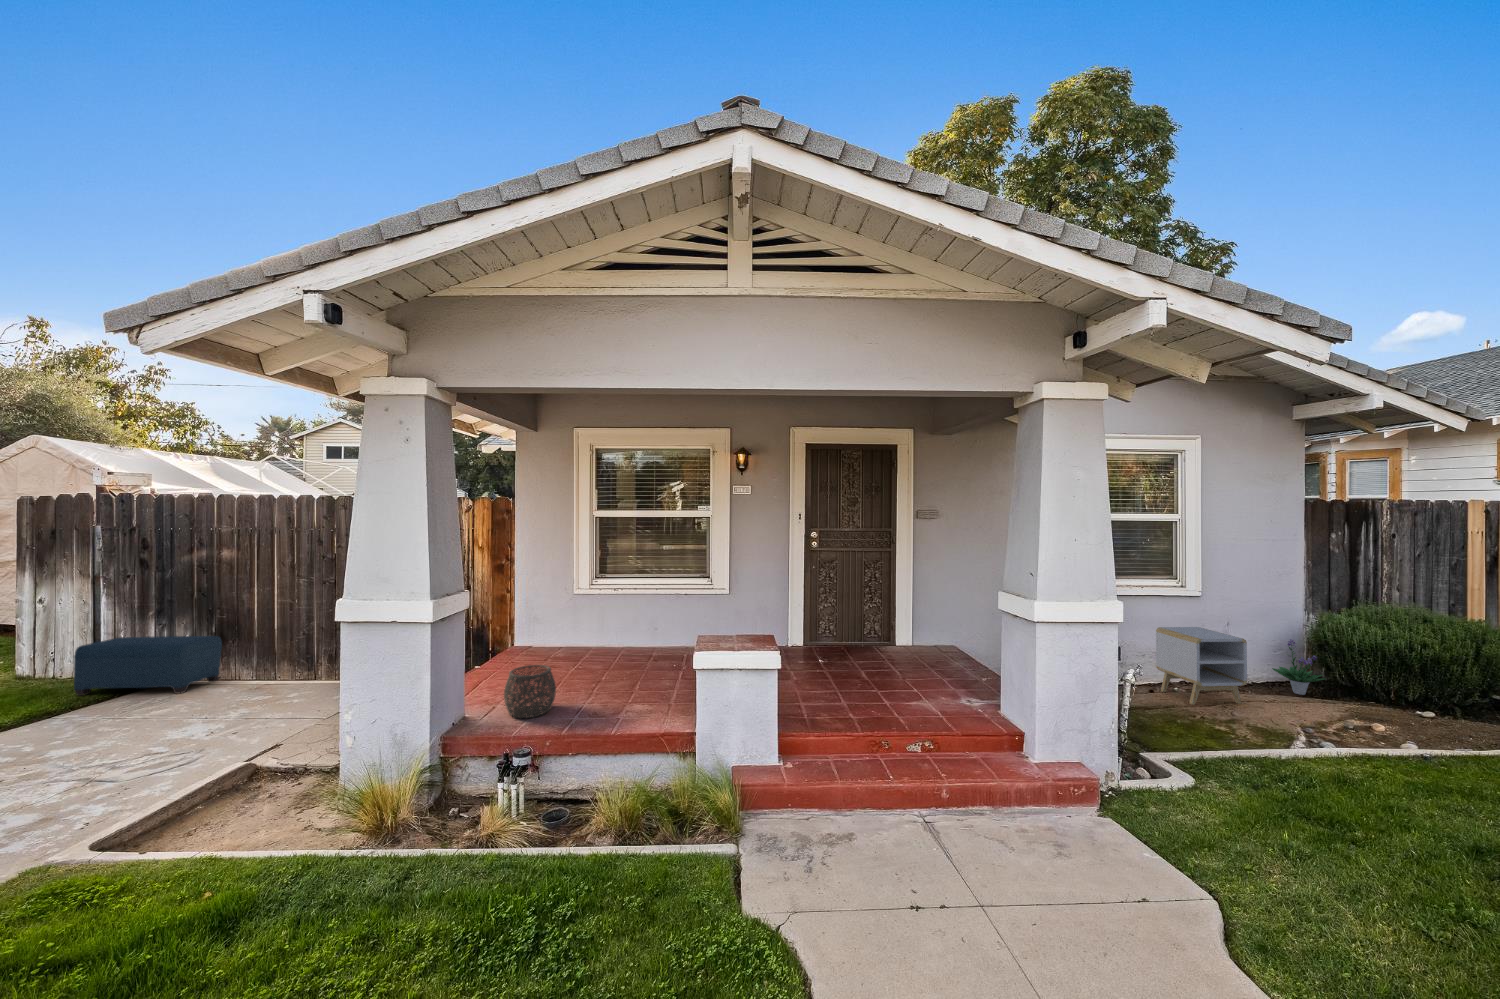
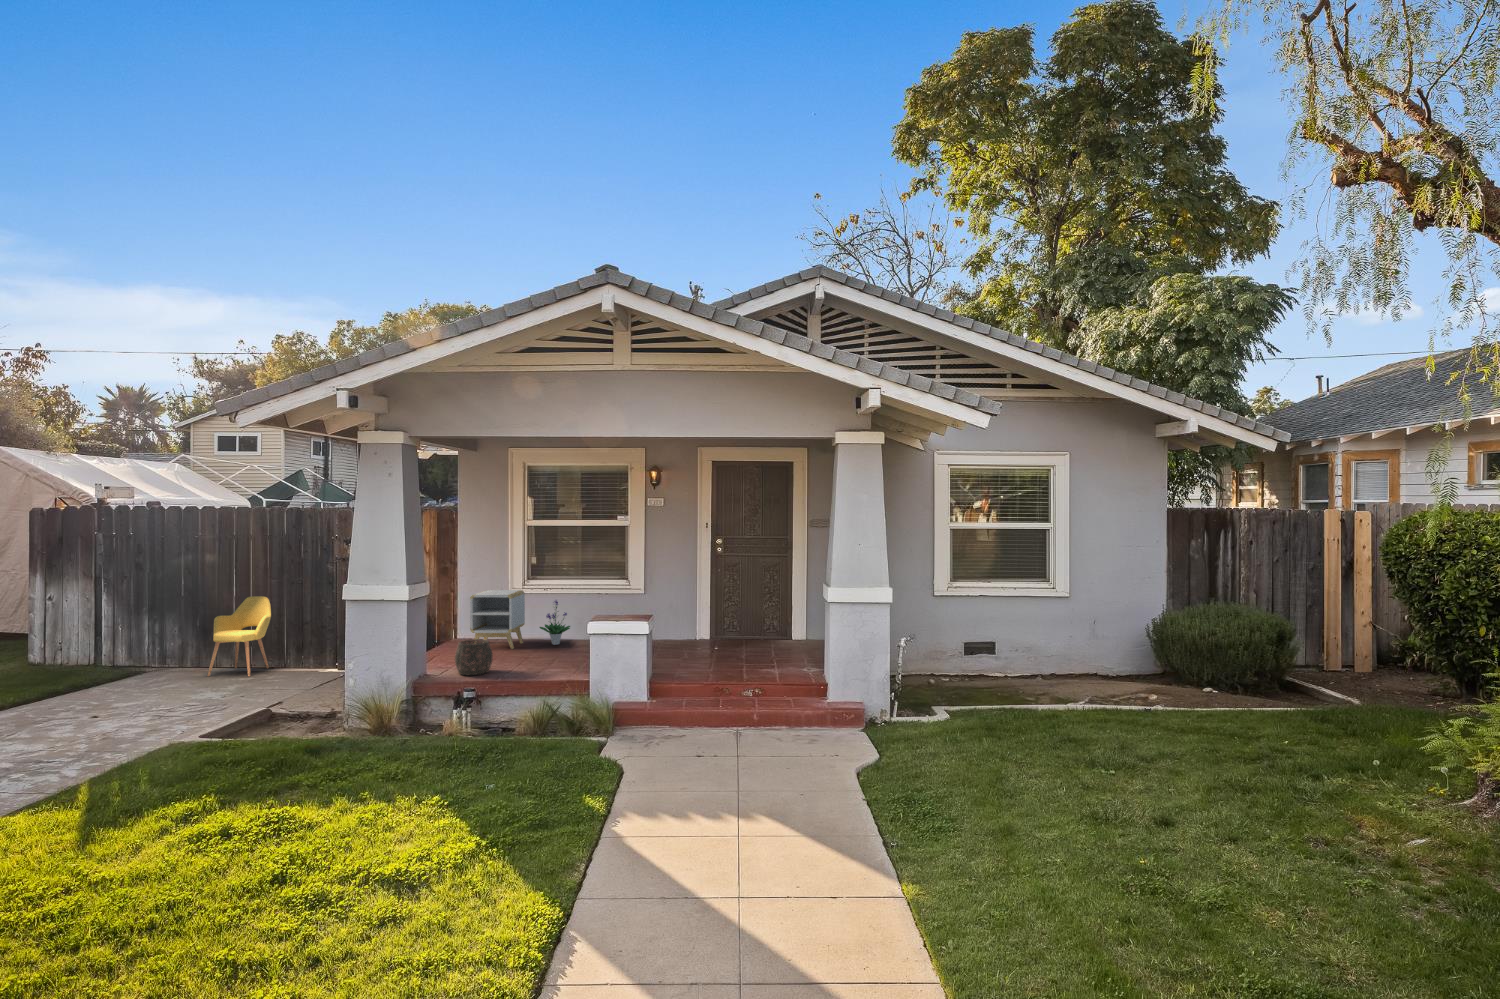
chair: none [211,598,300,697] -> present [207,596,271,677]
side table: present [1156,627,1247,704] -> present [470,590,525,649]
bench: present [74,636,222,696] -> none [94,629,204,675]
potted plant: present [1272,639,1325,695] -> present [540,600,570,645]

